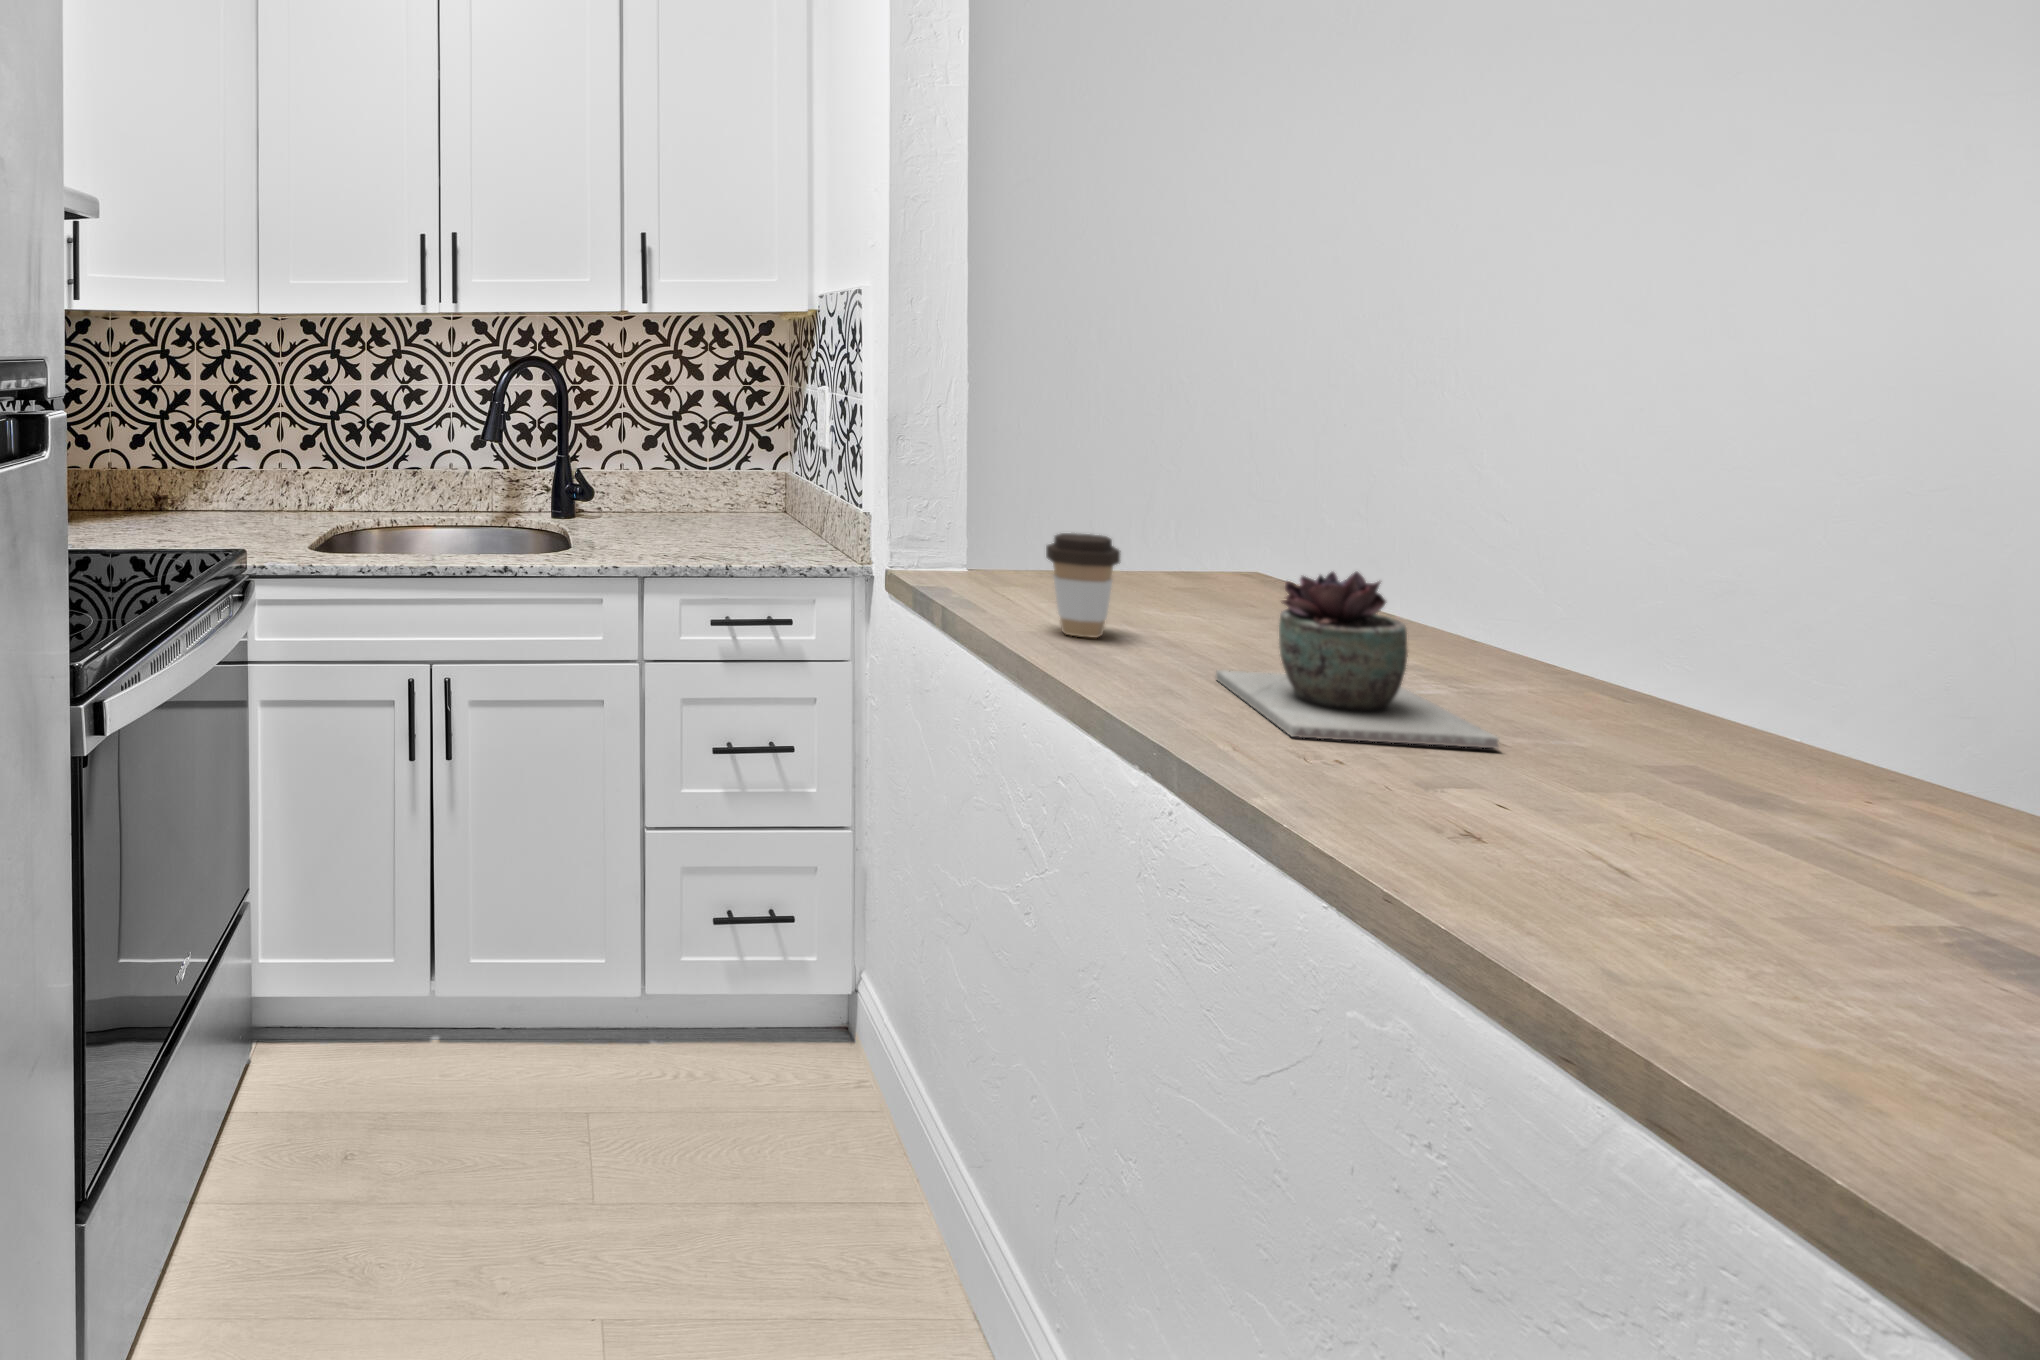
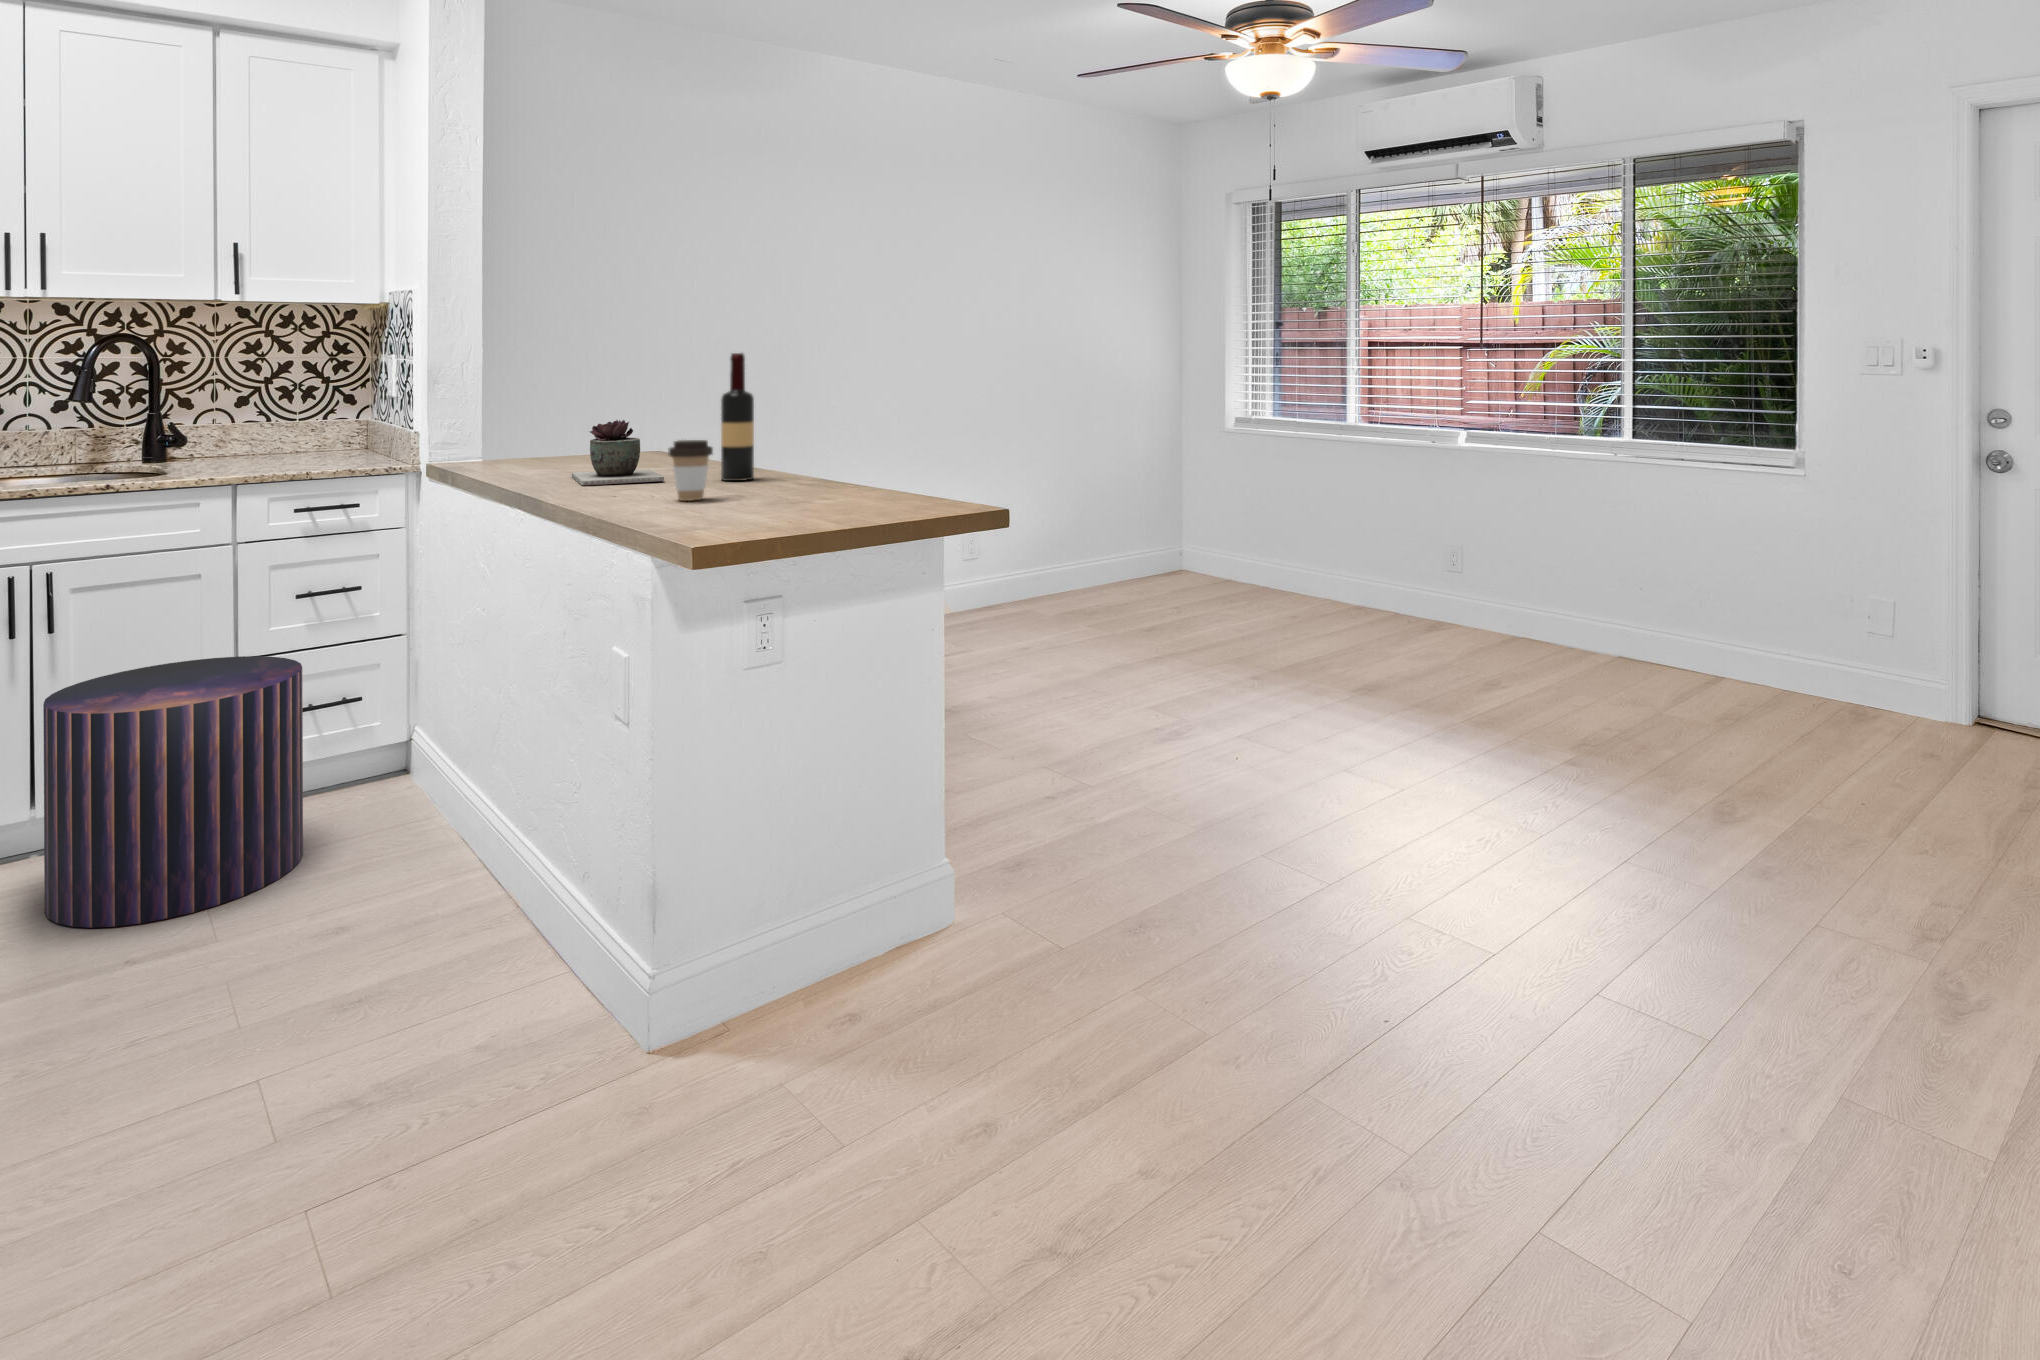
wine bottle: none [1660,424,1781,785] -> present [721,353,754,481]
coffee cup: present [1046,533,1120,638] -> present [669,440,713,501]
pouf: none [422,834,725,1310] -> present [43,656,303,928]

